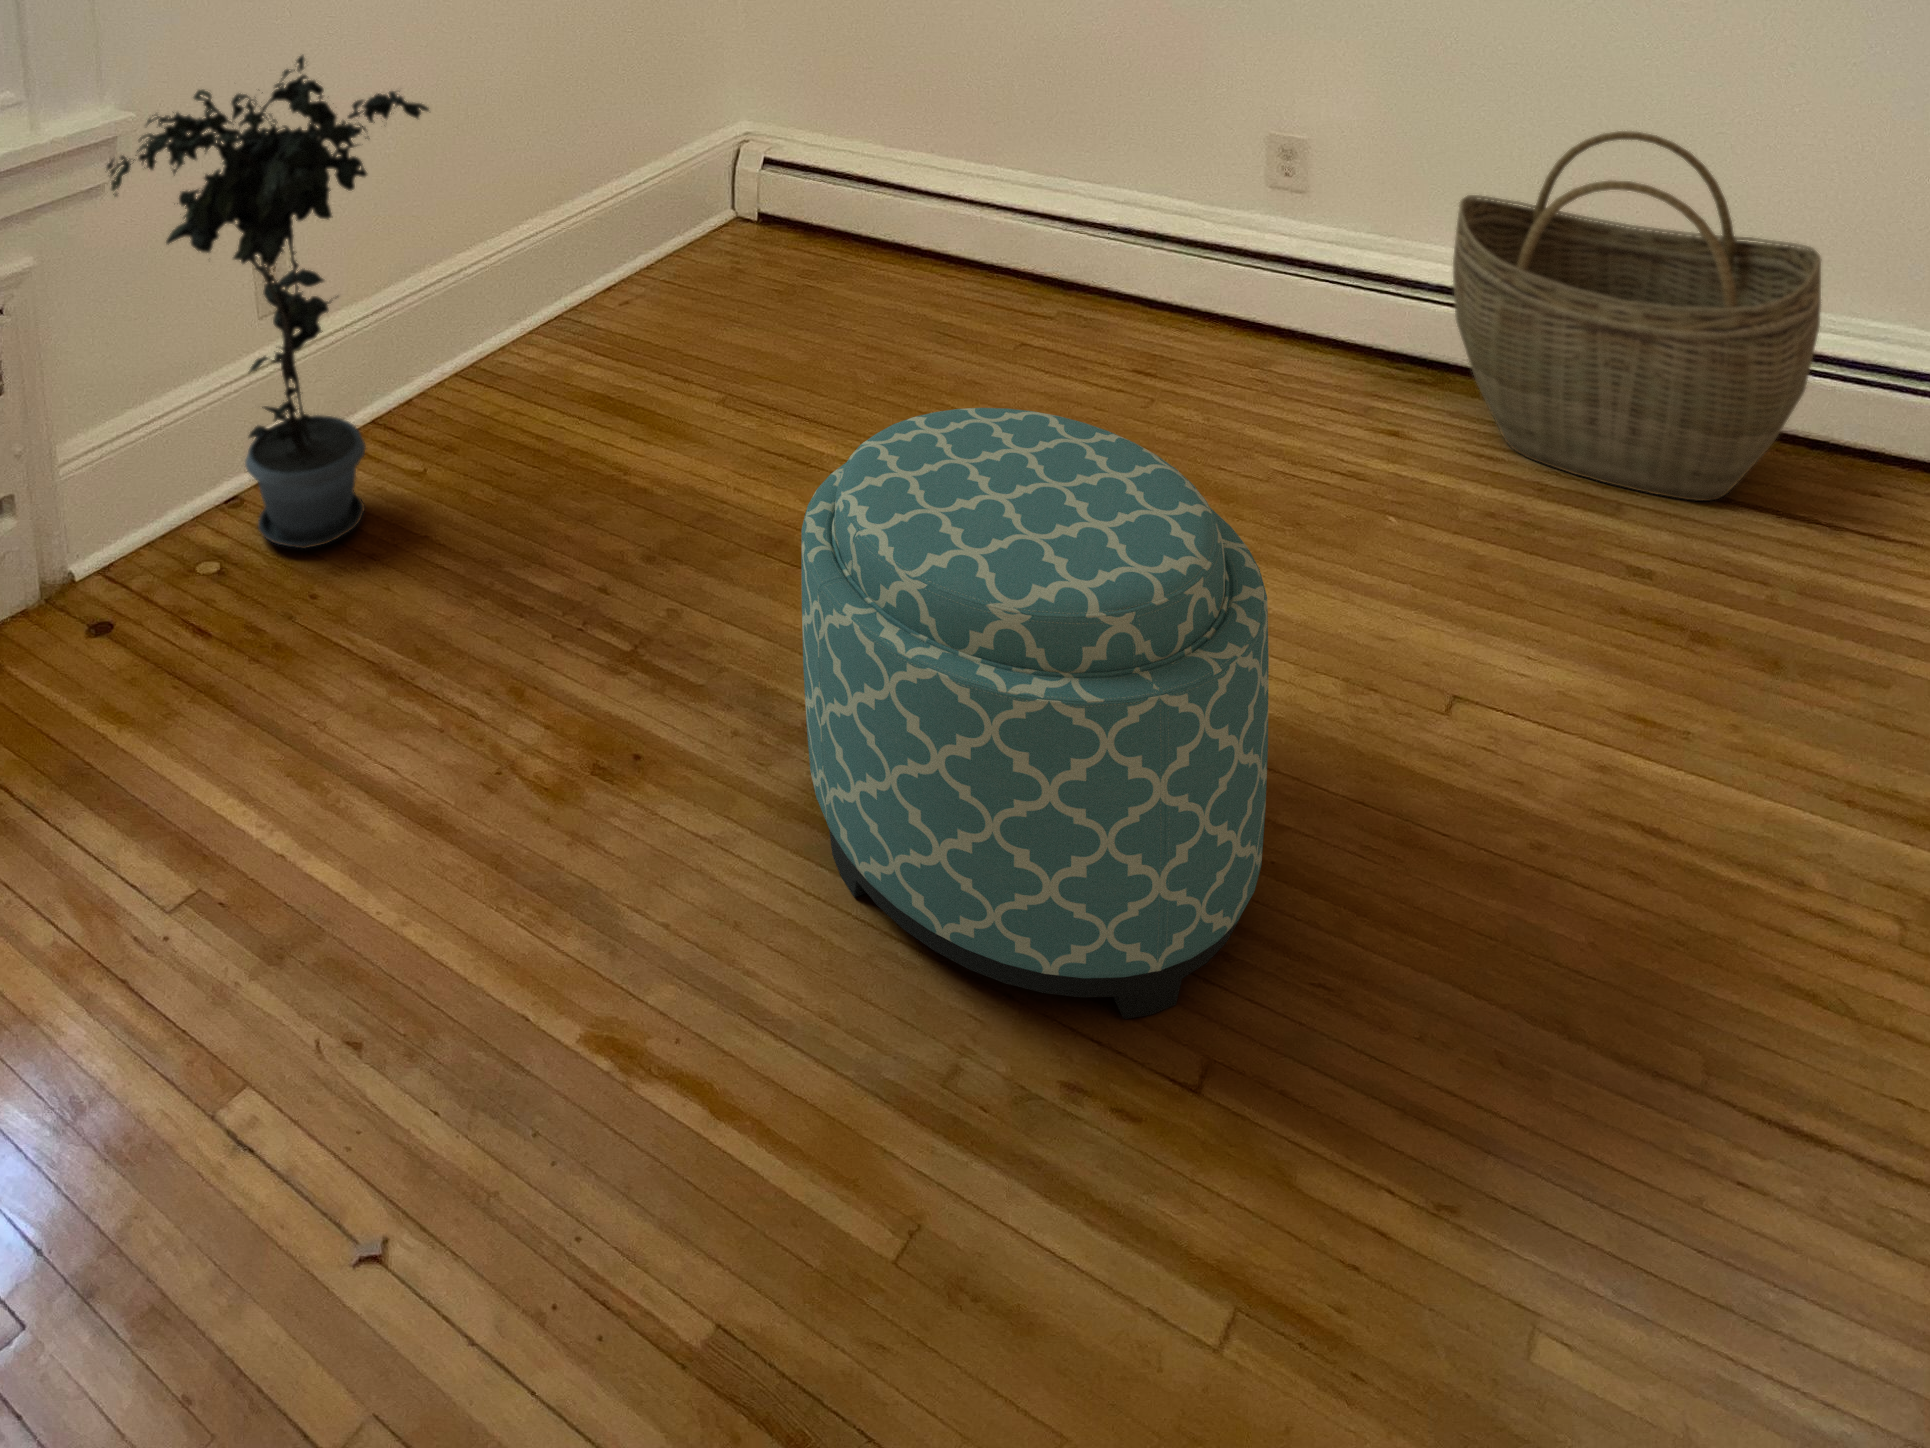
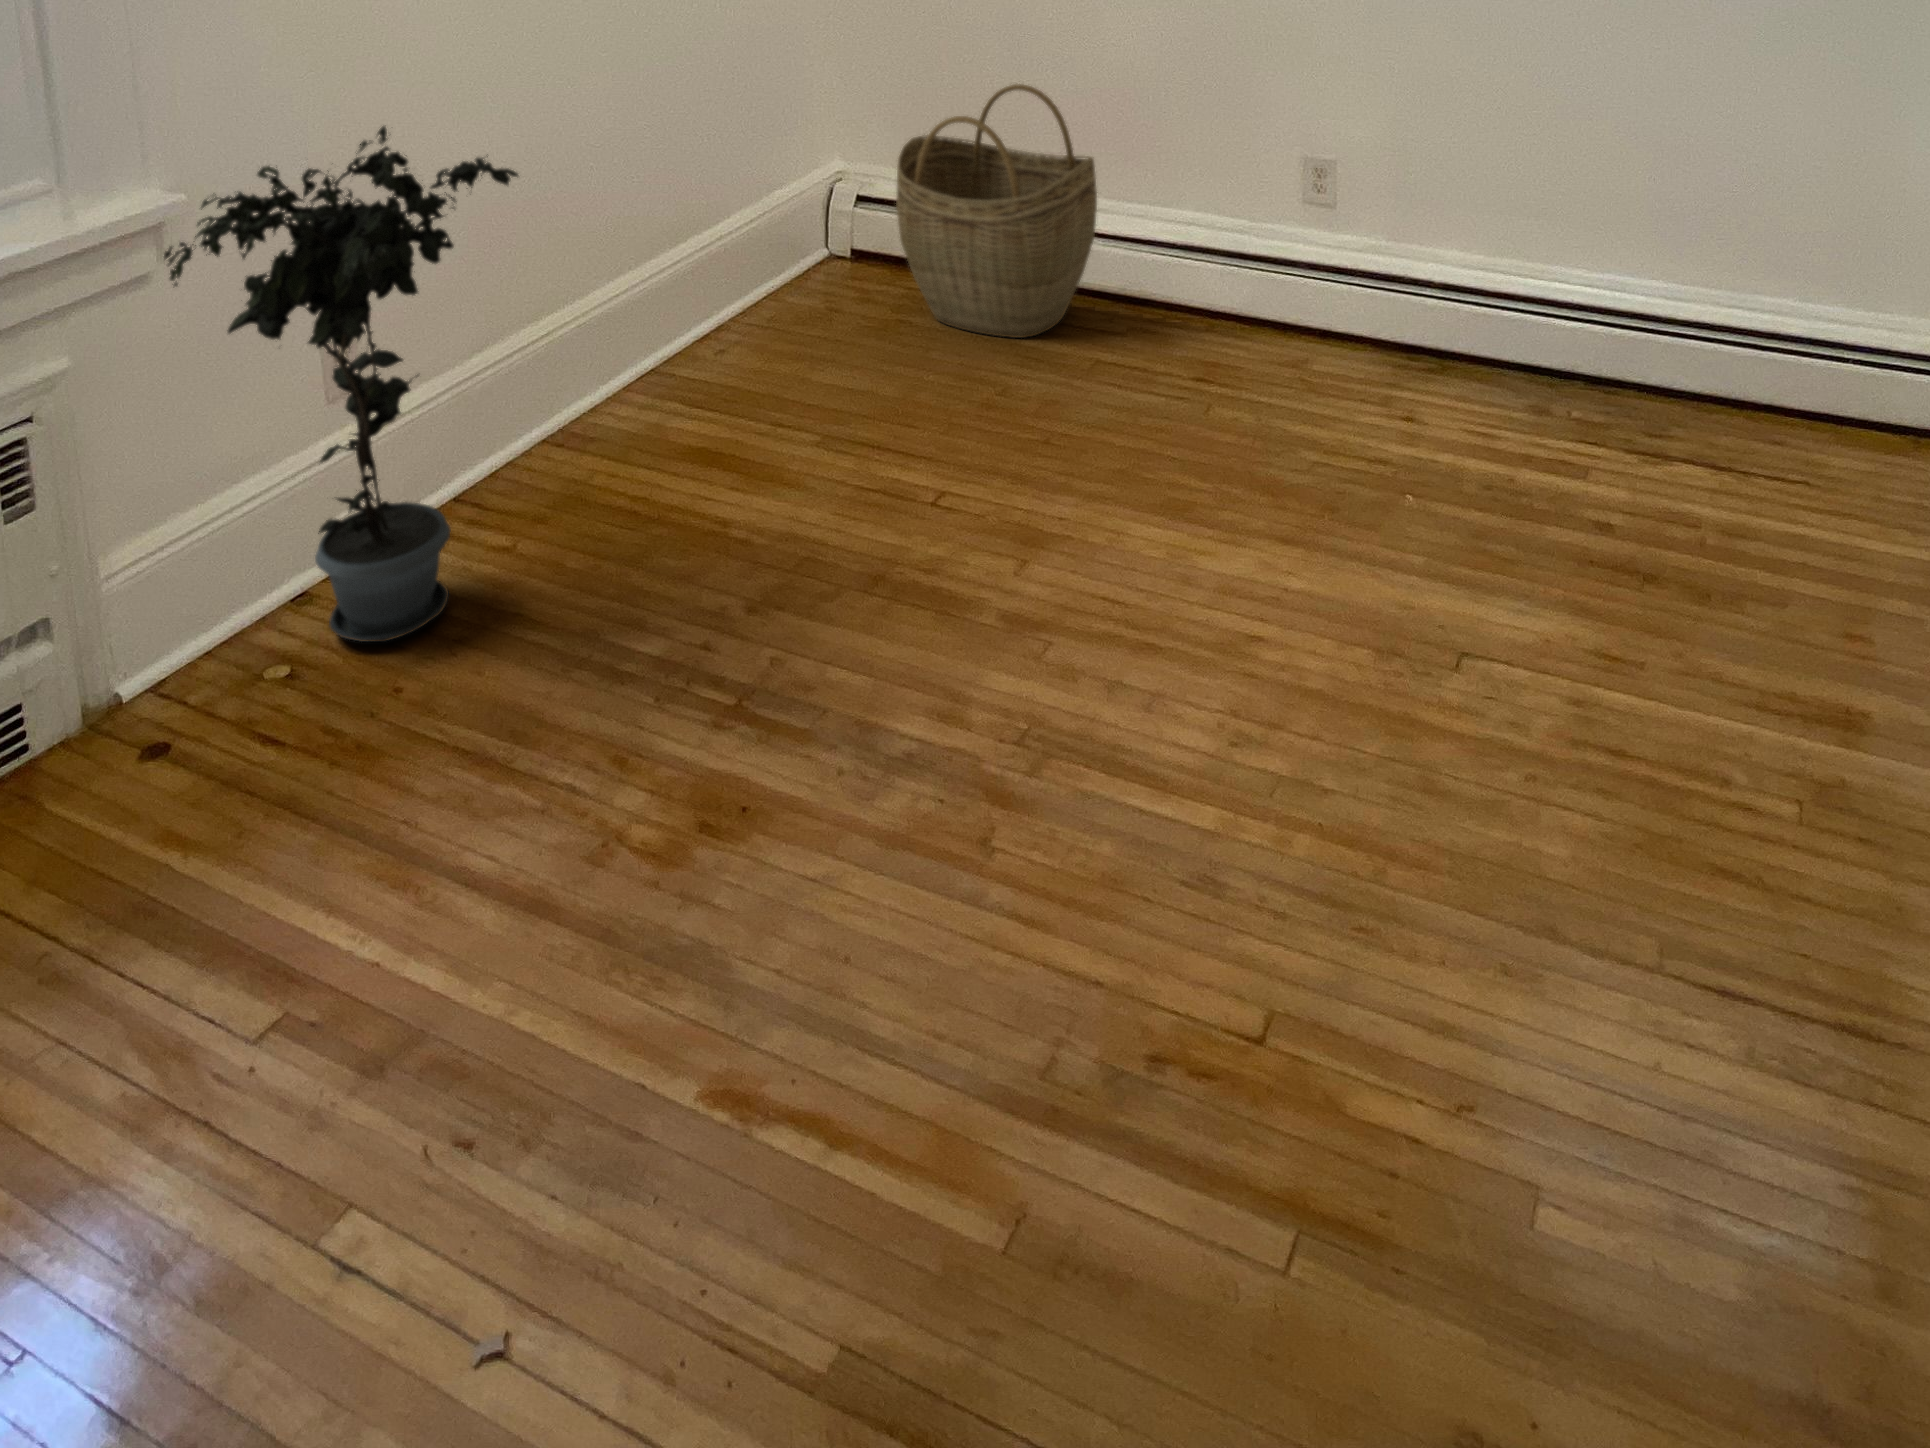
woven basket: present [1453,131,1821,501] -> present [896,84,1097,338]
ottoman: present [801,408,1269,1019] -> none [894,422,1269,912]

